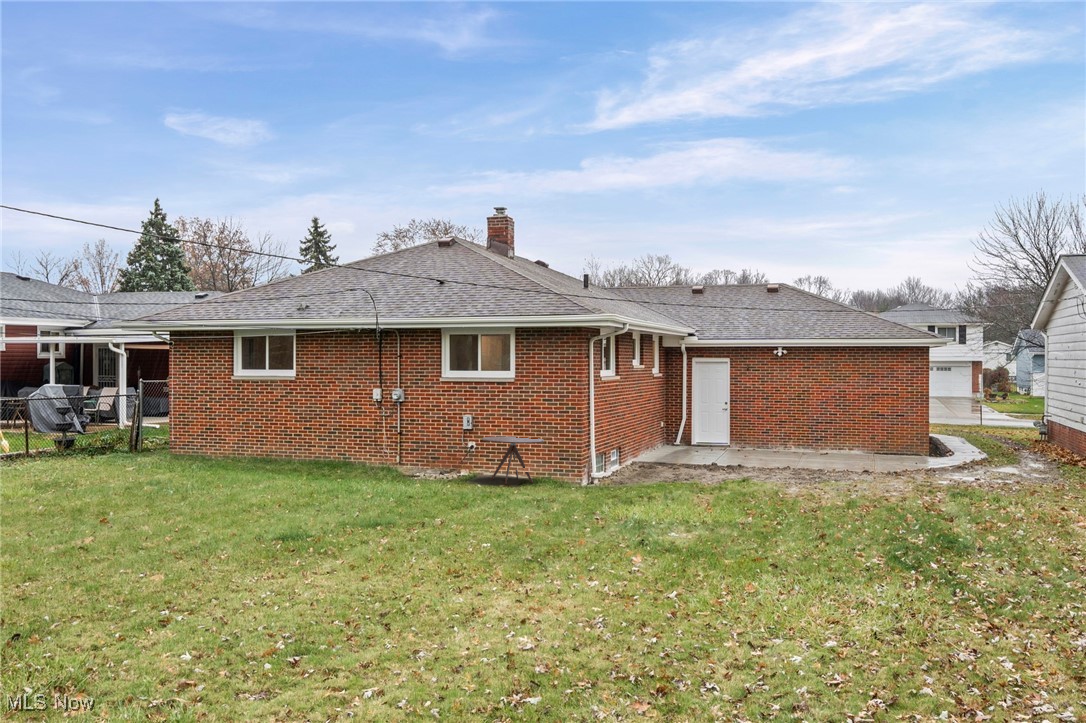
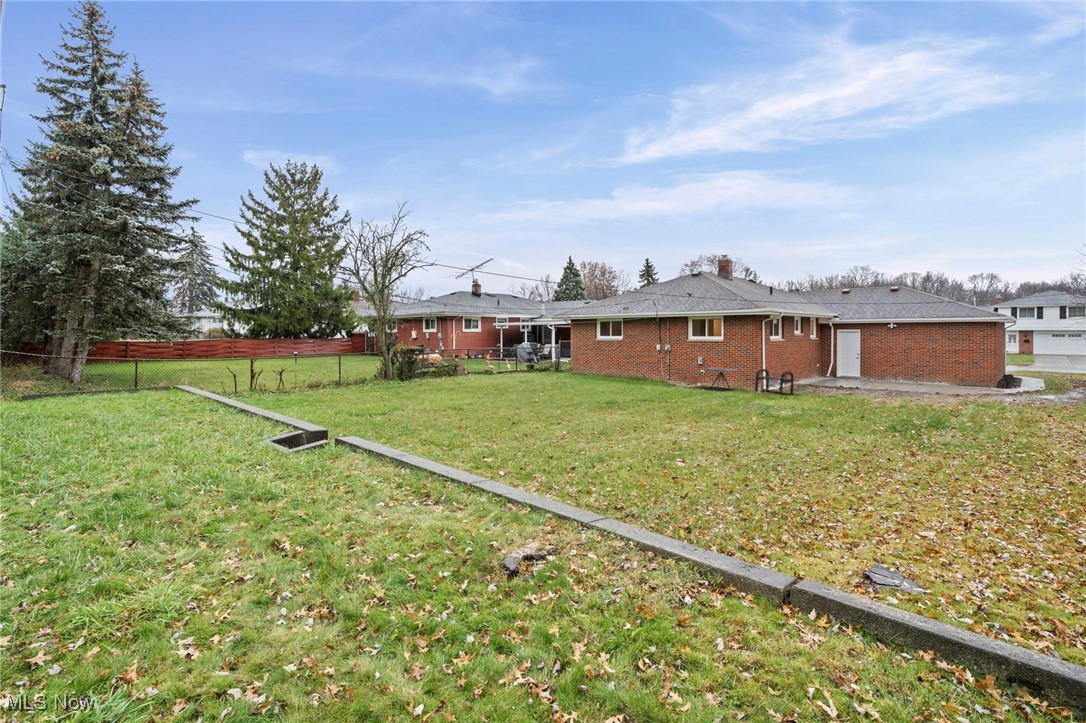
bench: none [578,437,650,489] -> present [755,369,794,395]

